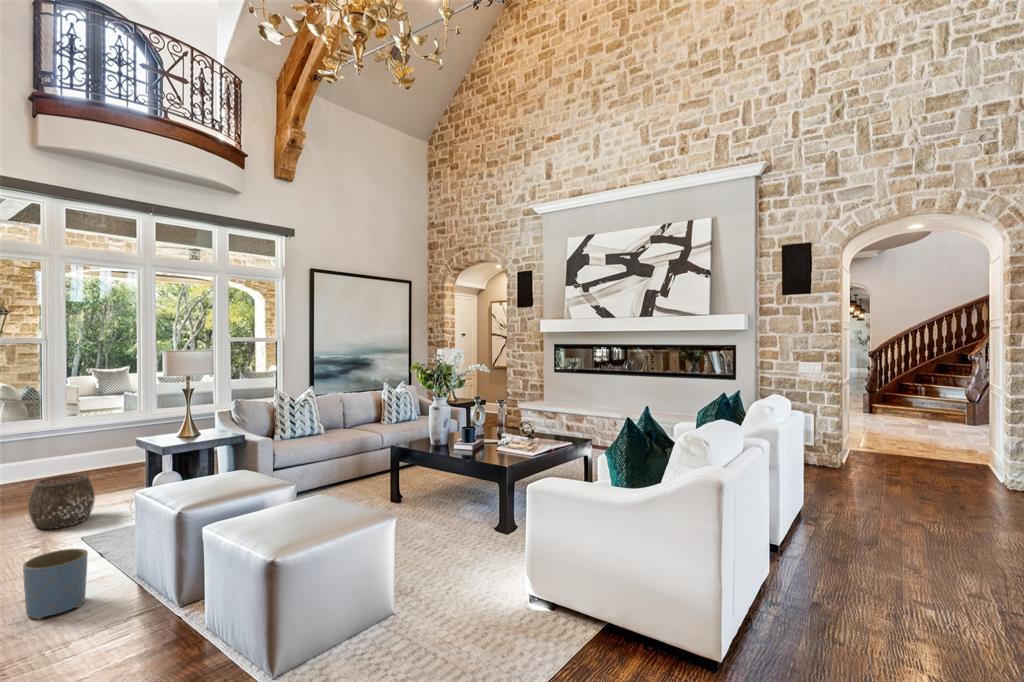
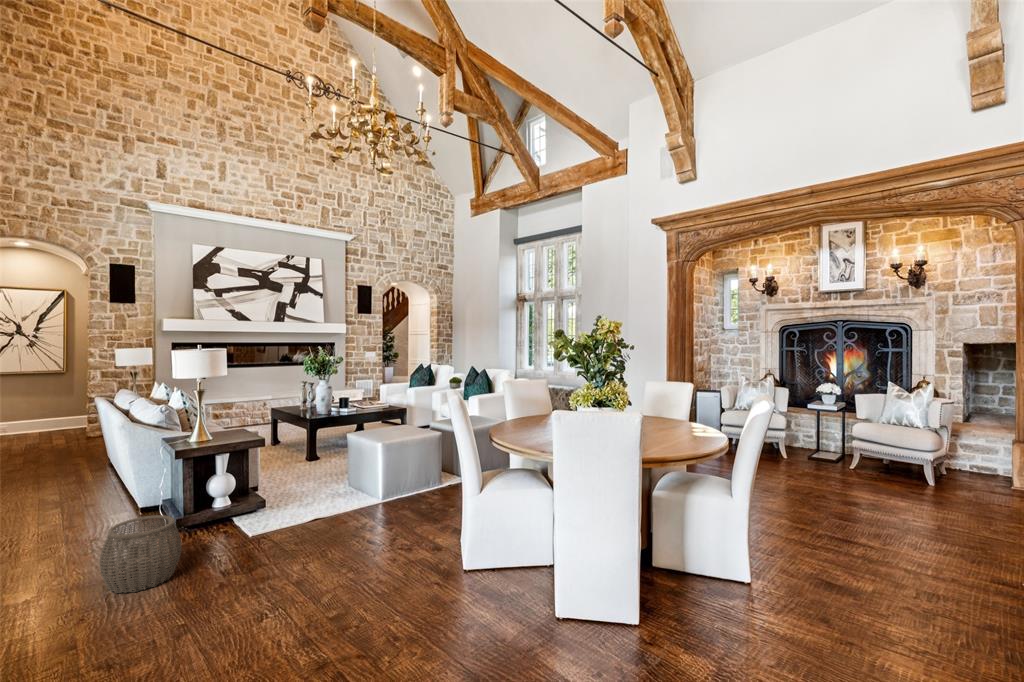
planter: present [23,549,88,620] -> none [393,489,427,534]

